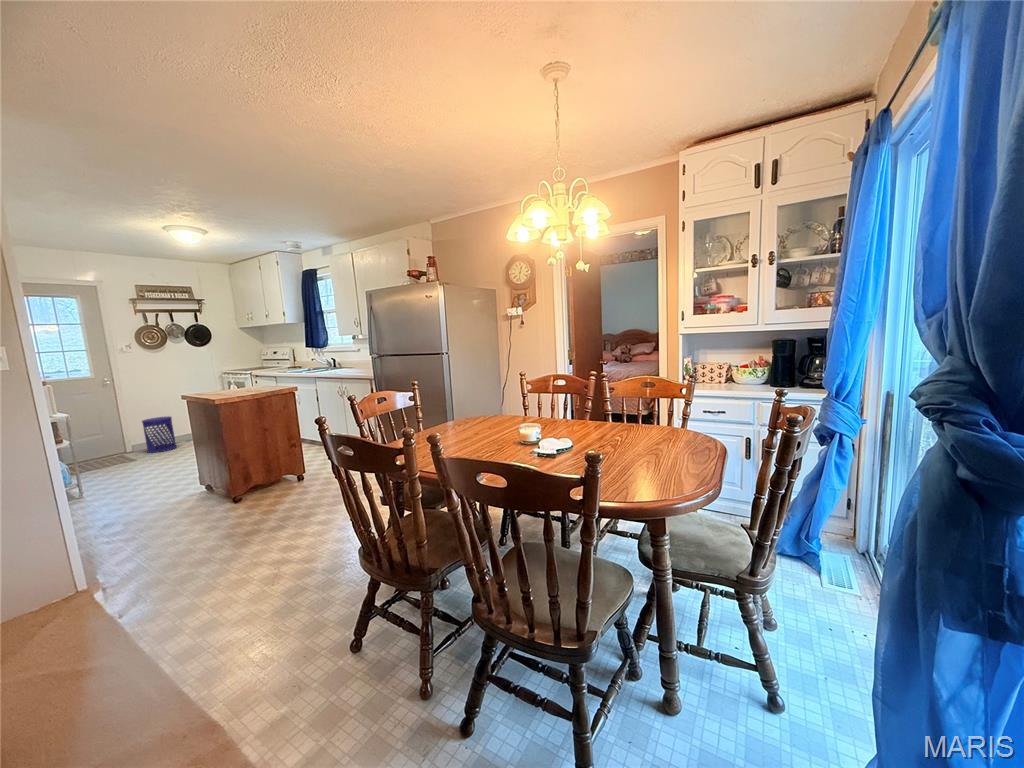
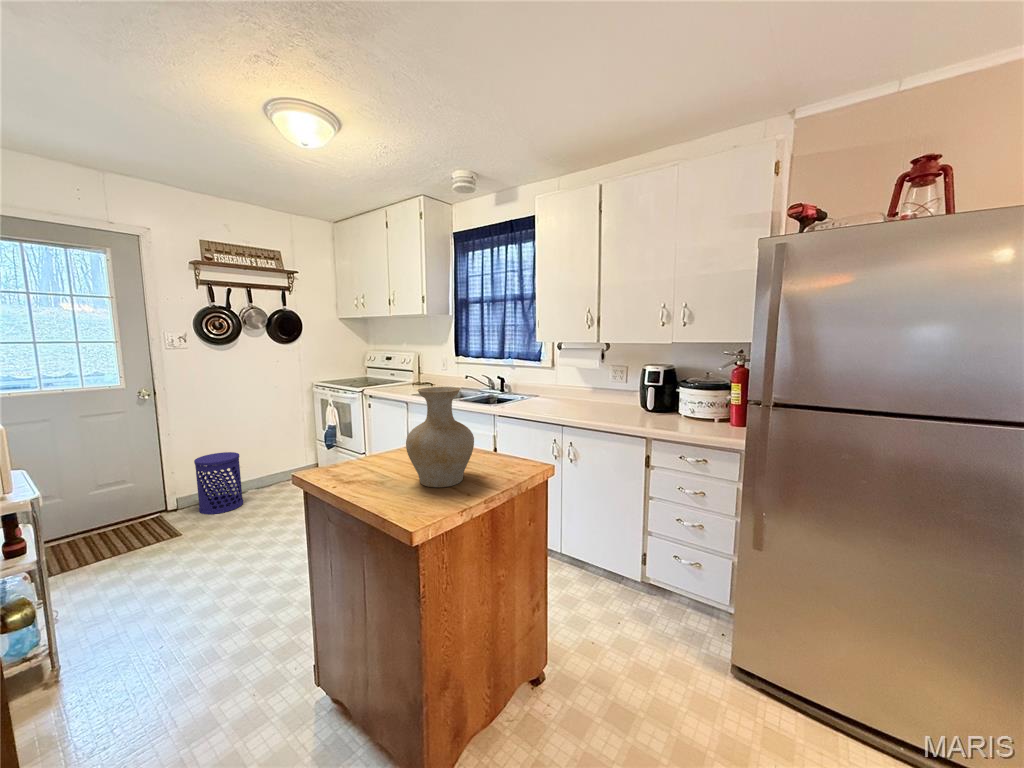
vase: none [227,356,258,393] -> present [406,387,474,487]

